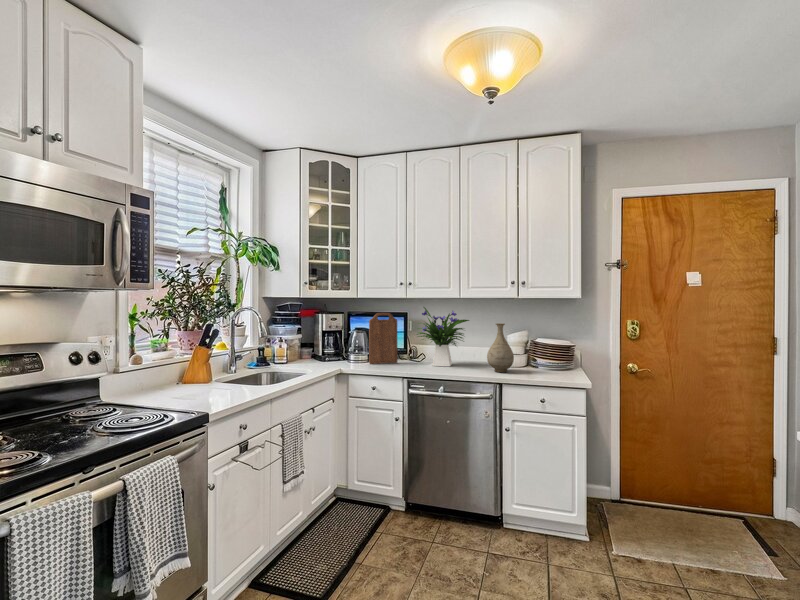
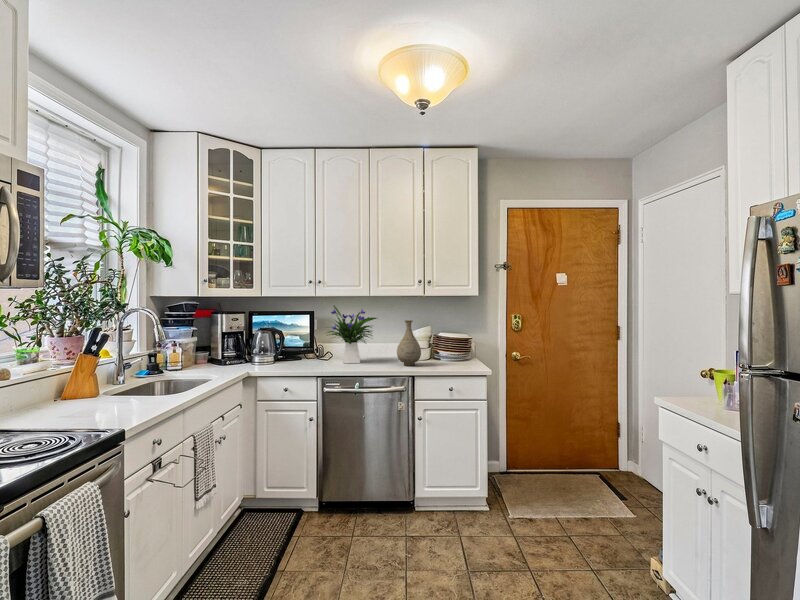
cutting board: present [369,313,398,364] -> none [277,312,306,365]

